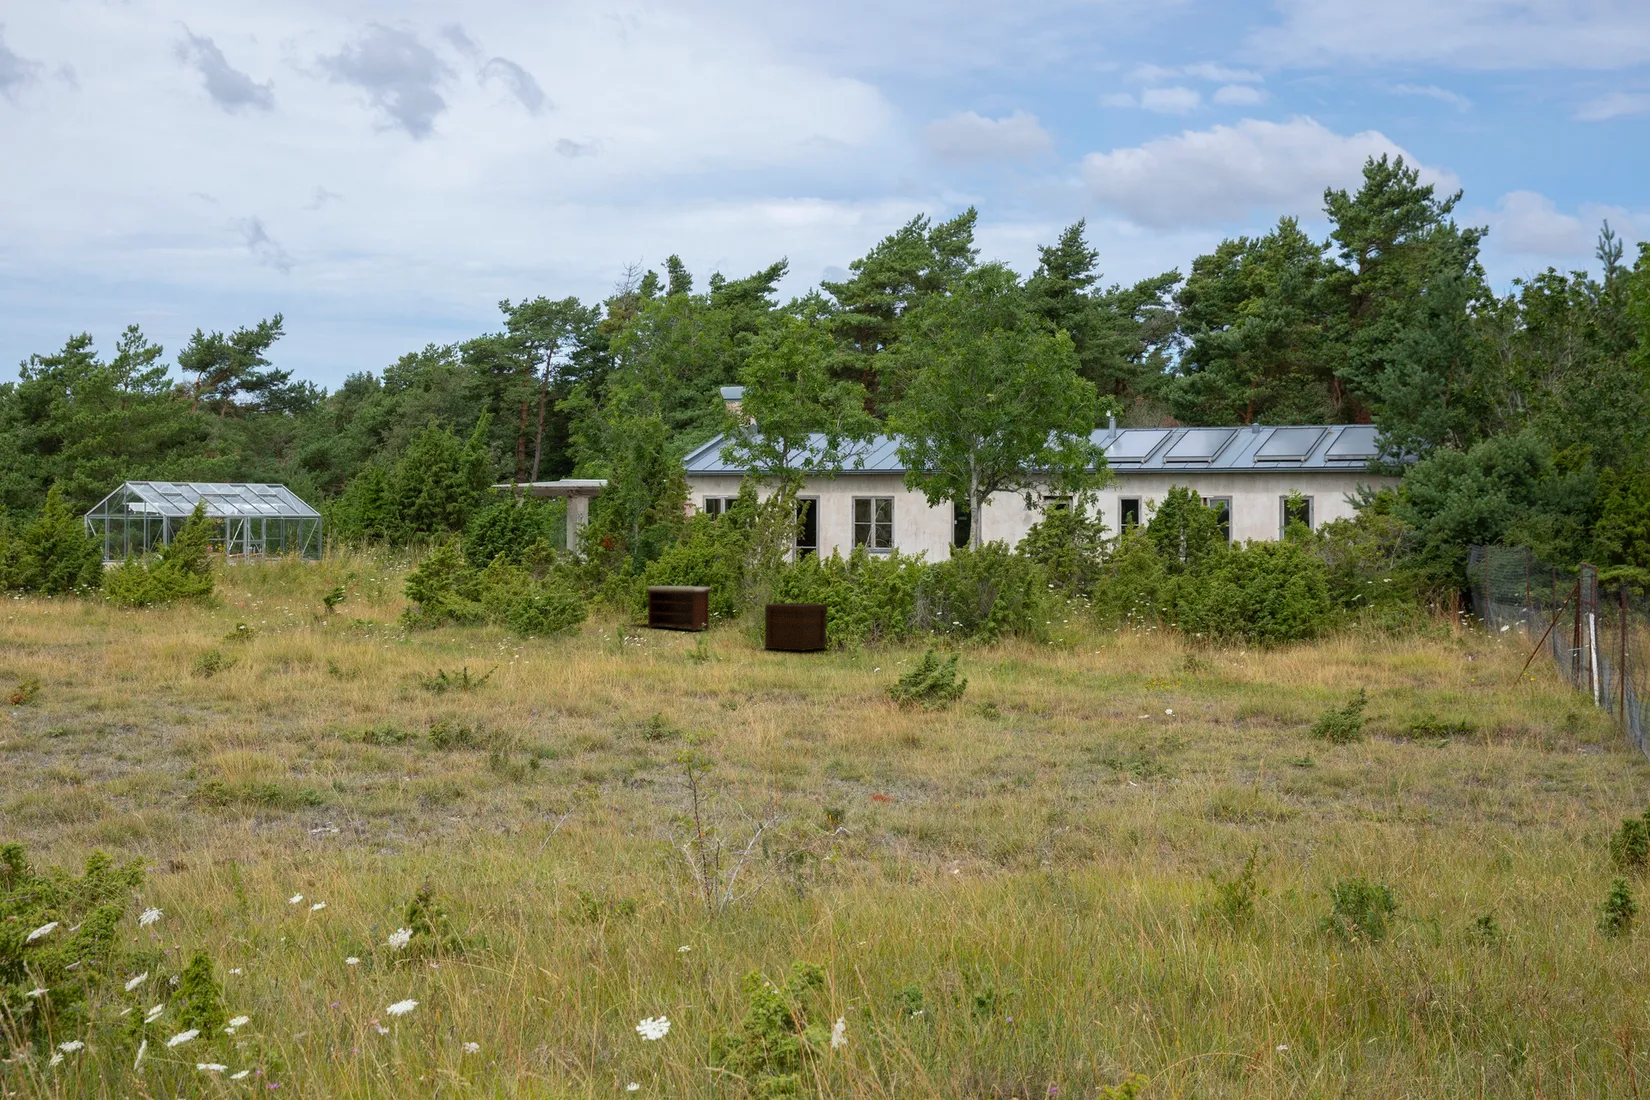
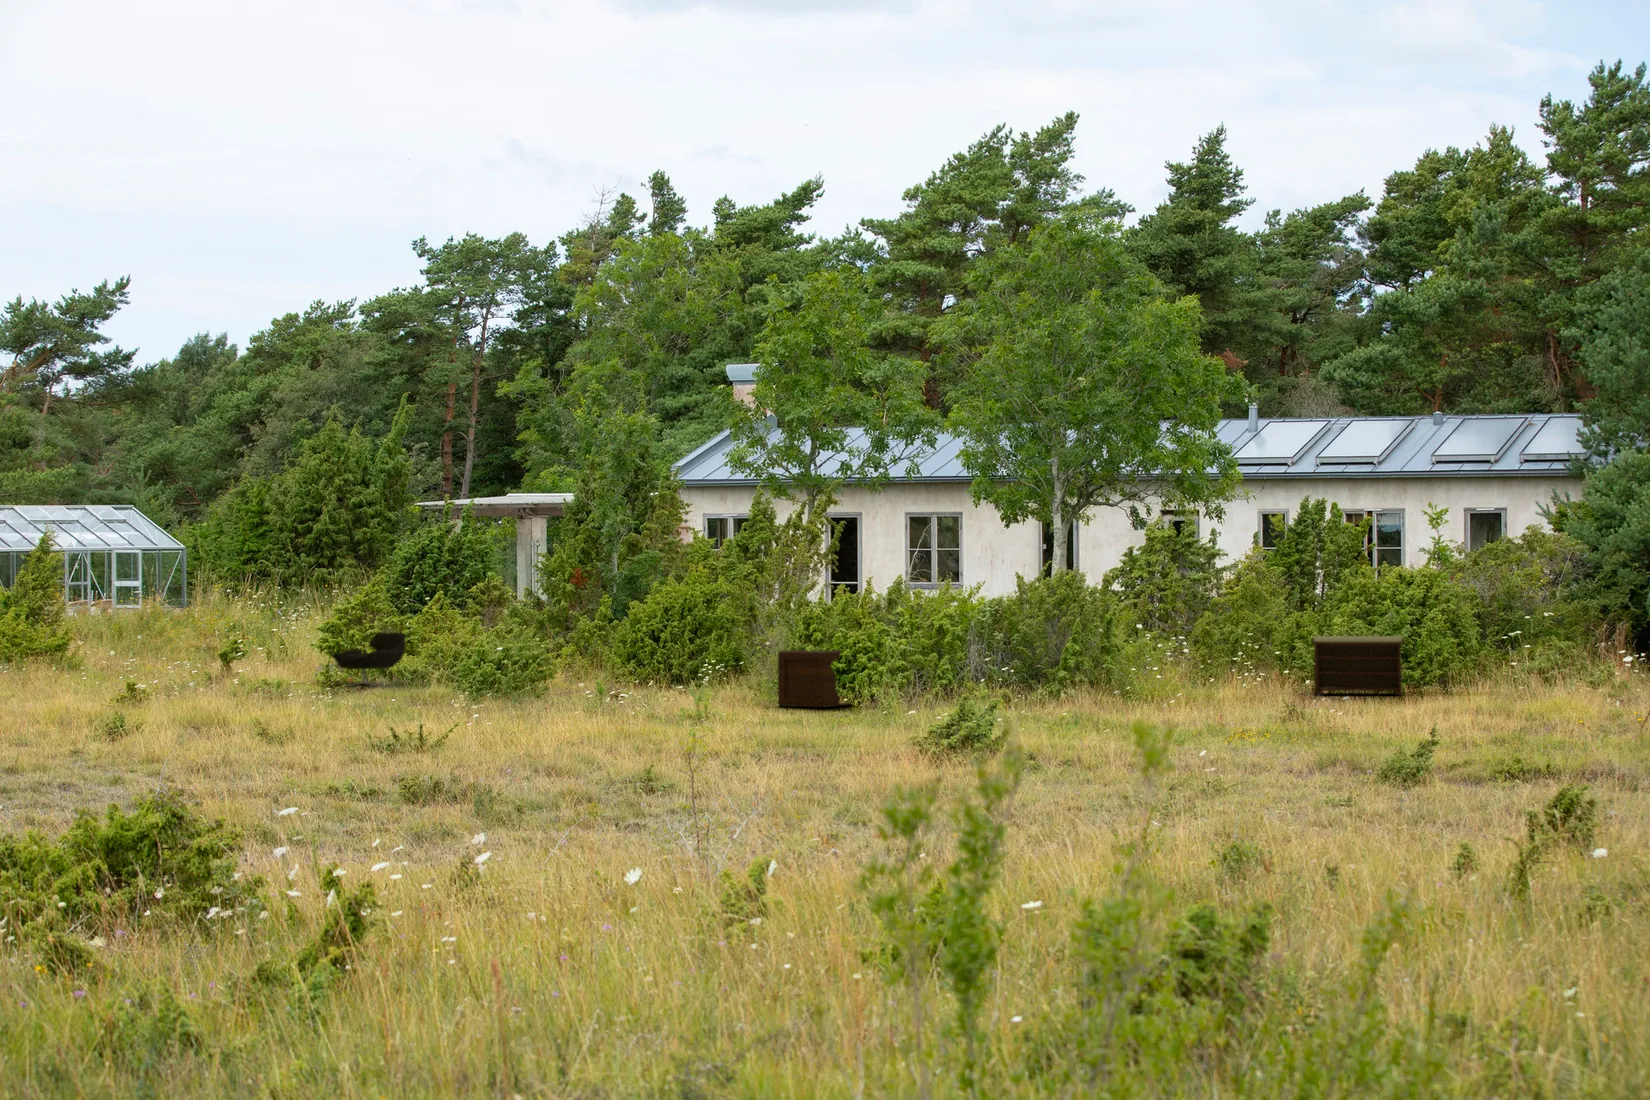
lounge chair: none [407,585,466,628] -> present [333,632,406,686]
bench: present [648,586,712,631] -> present [1312,636,1404,696]

